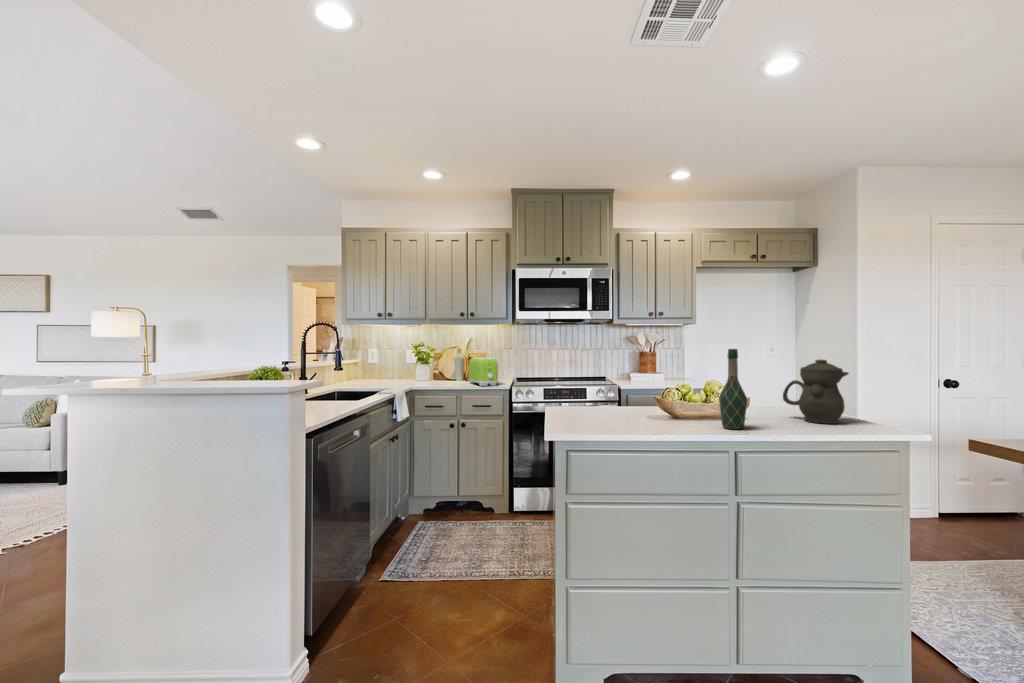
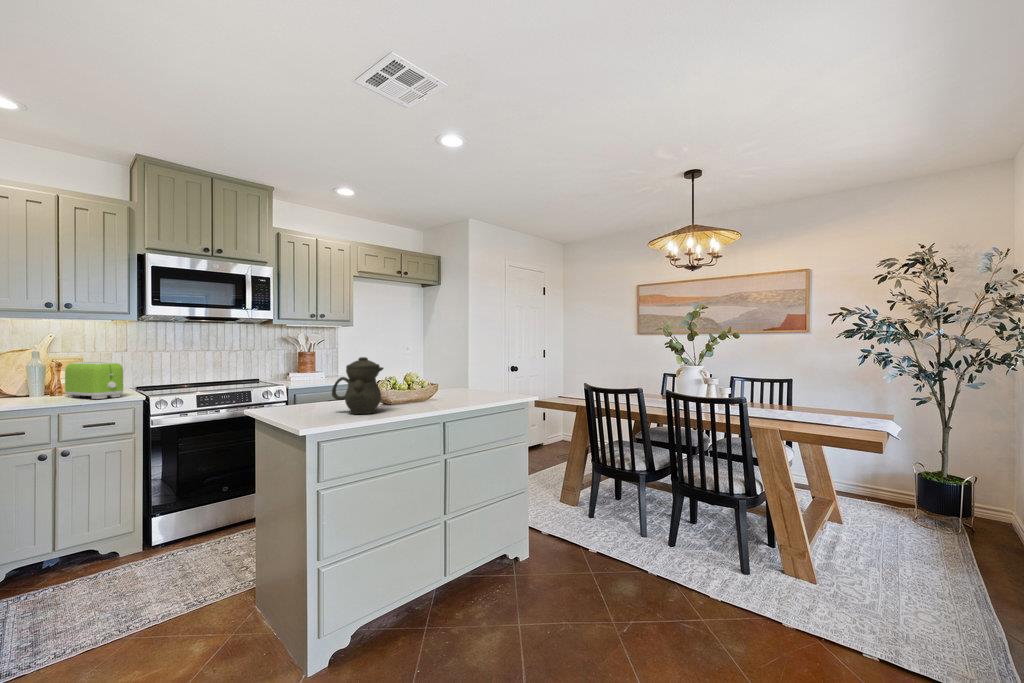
wine bottle: present [719,349,747,429] -> none [427,345,446,407]
teapot: present [783,360,849,424] -> present [332,357,384,414]

